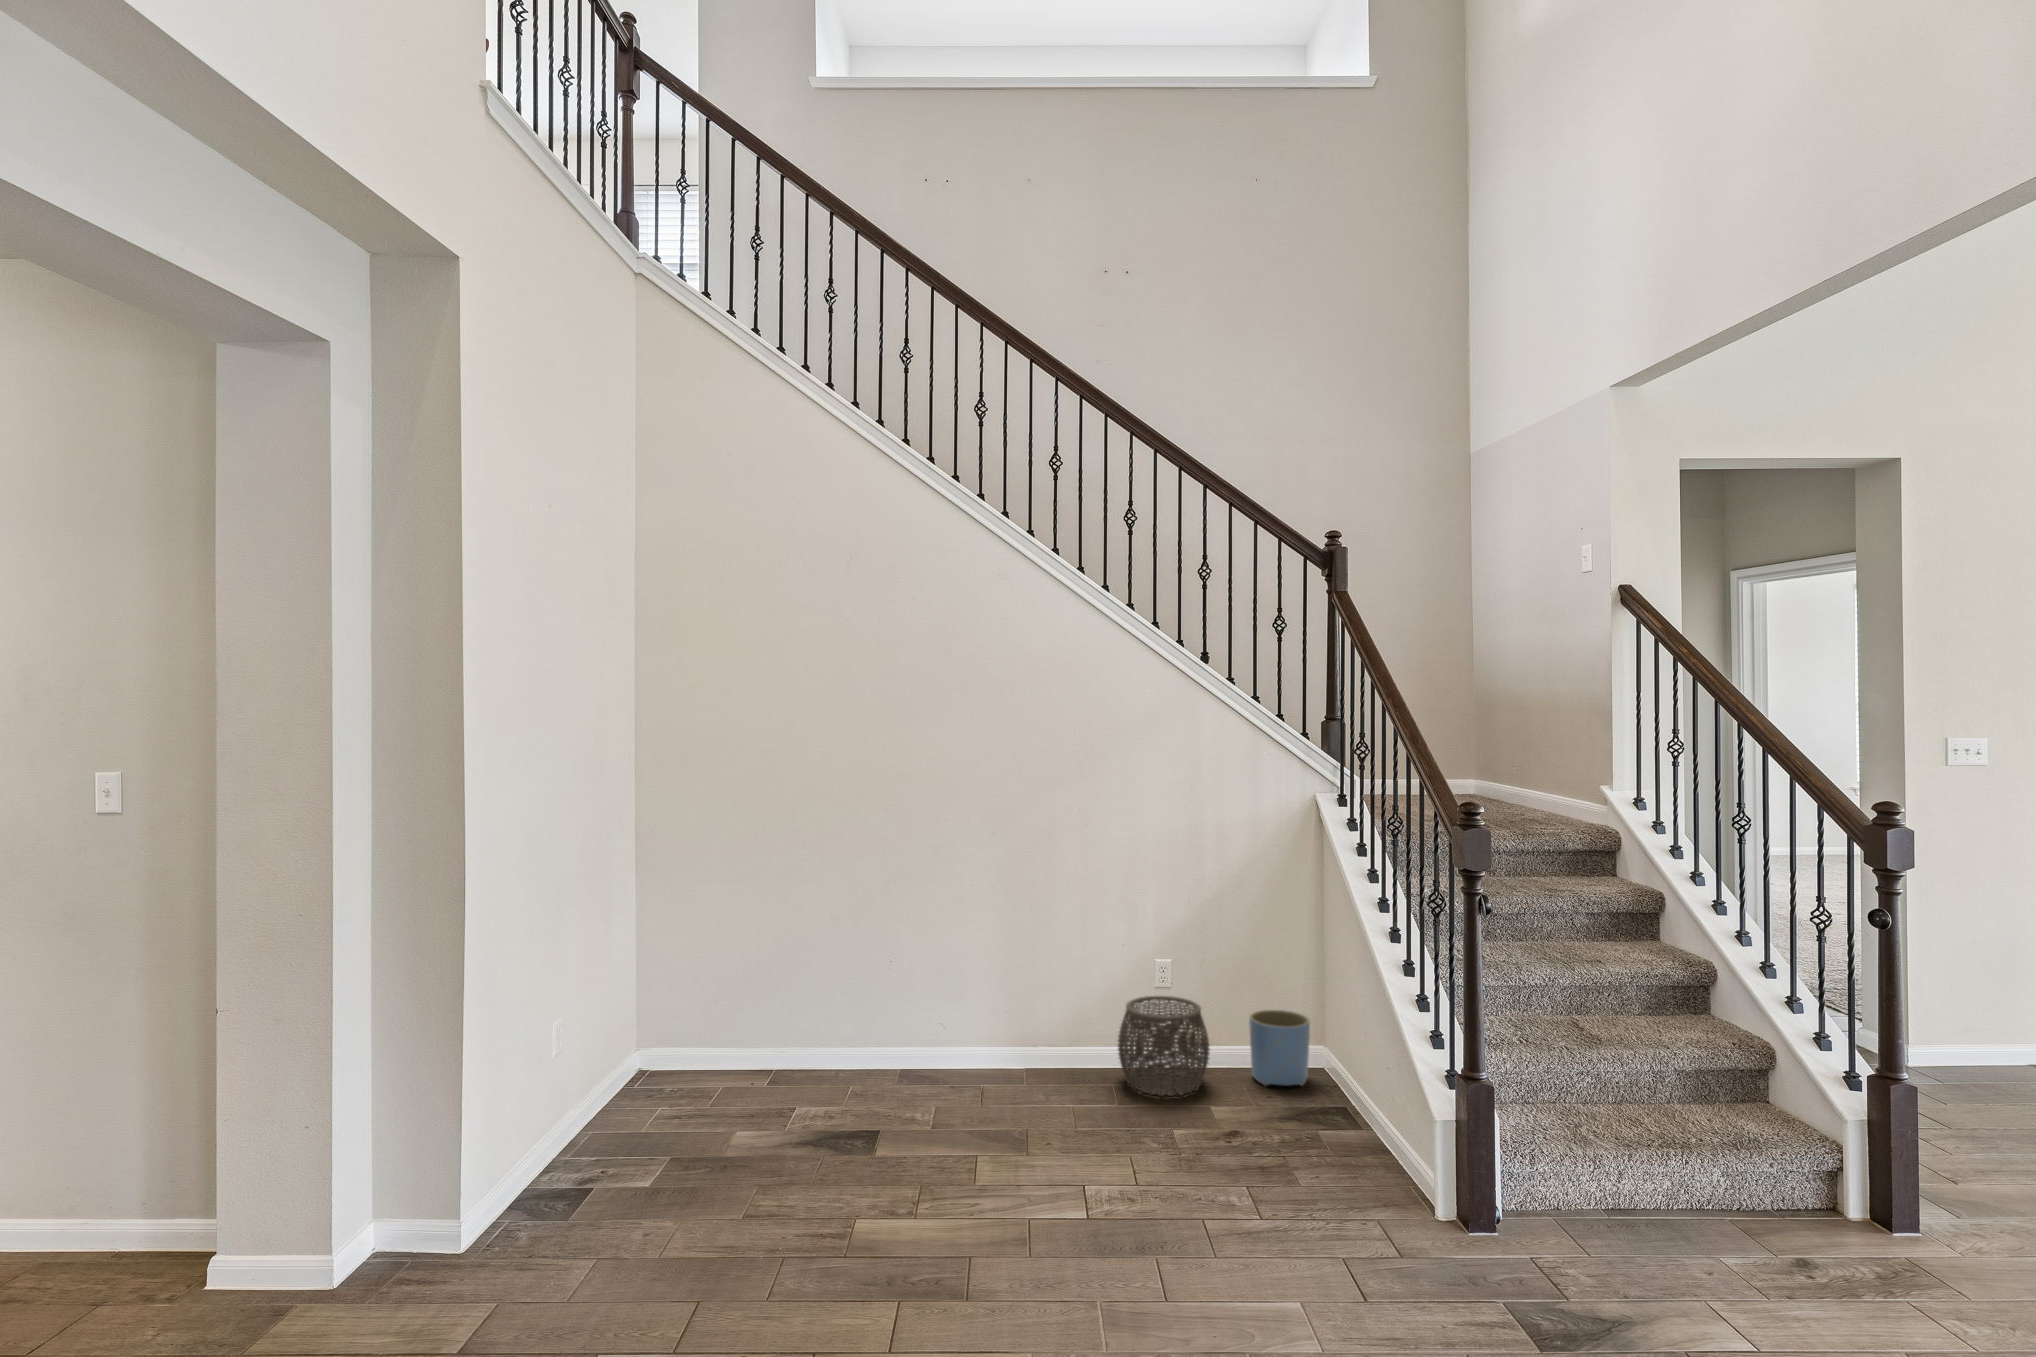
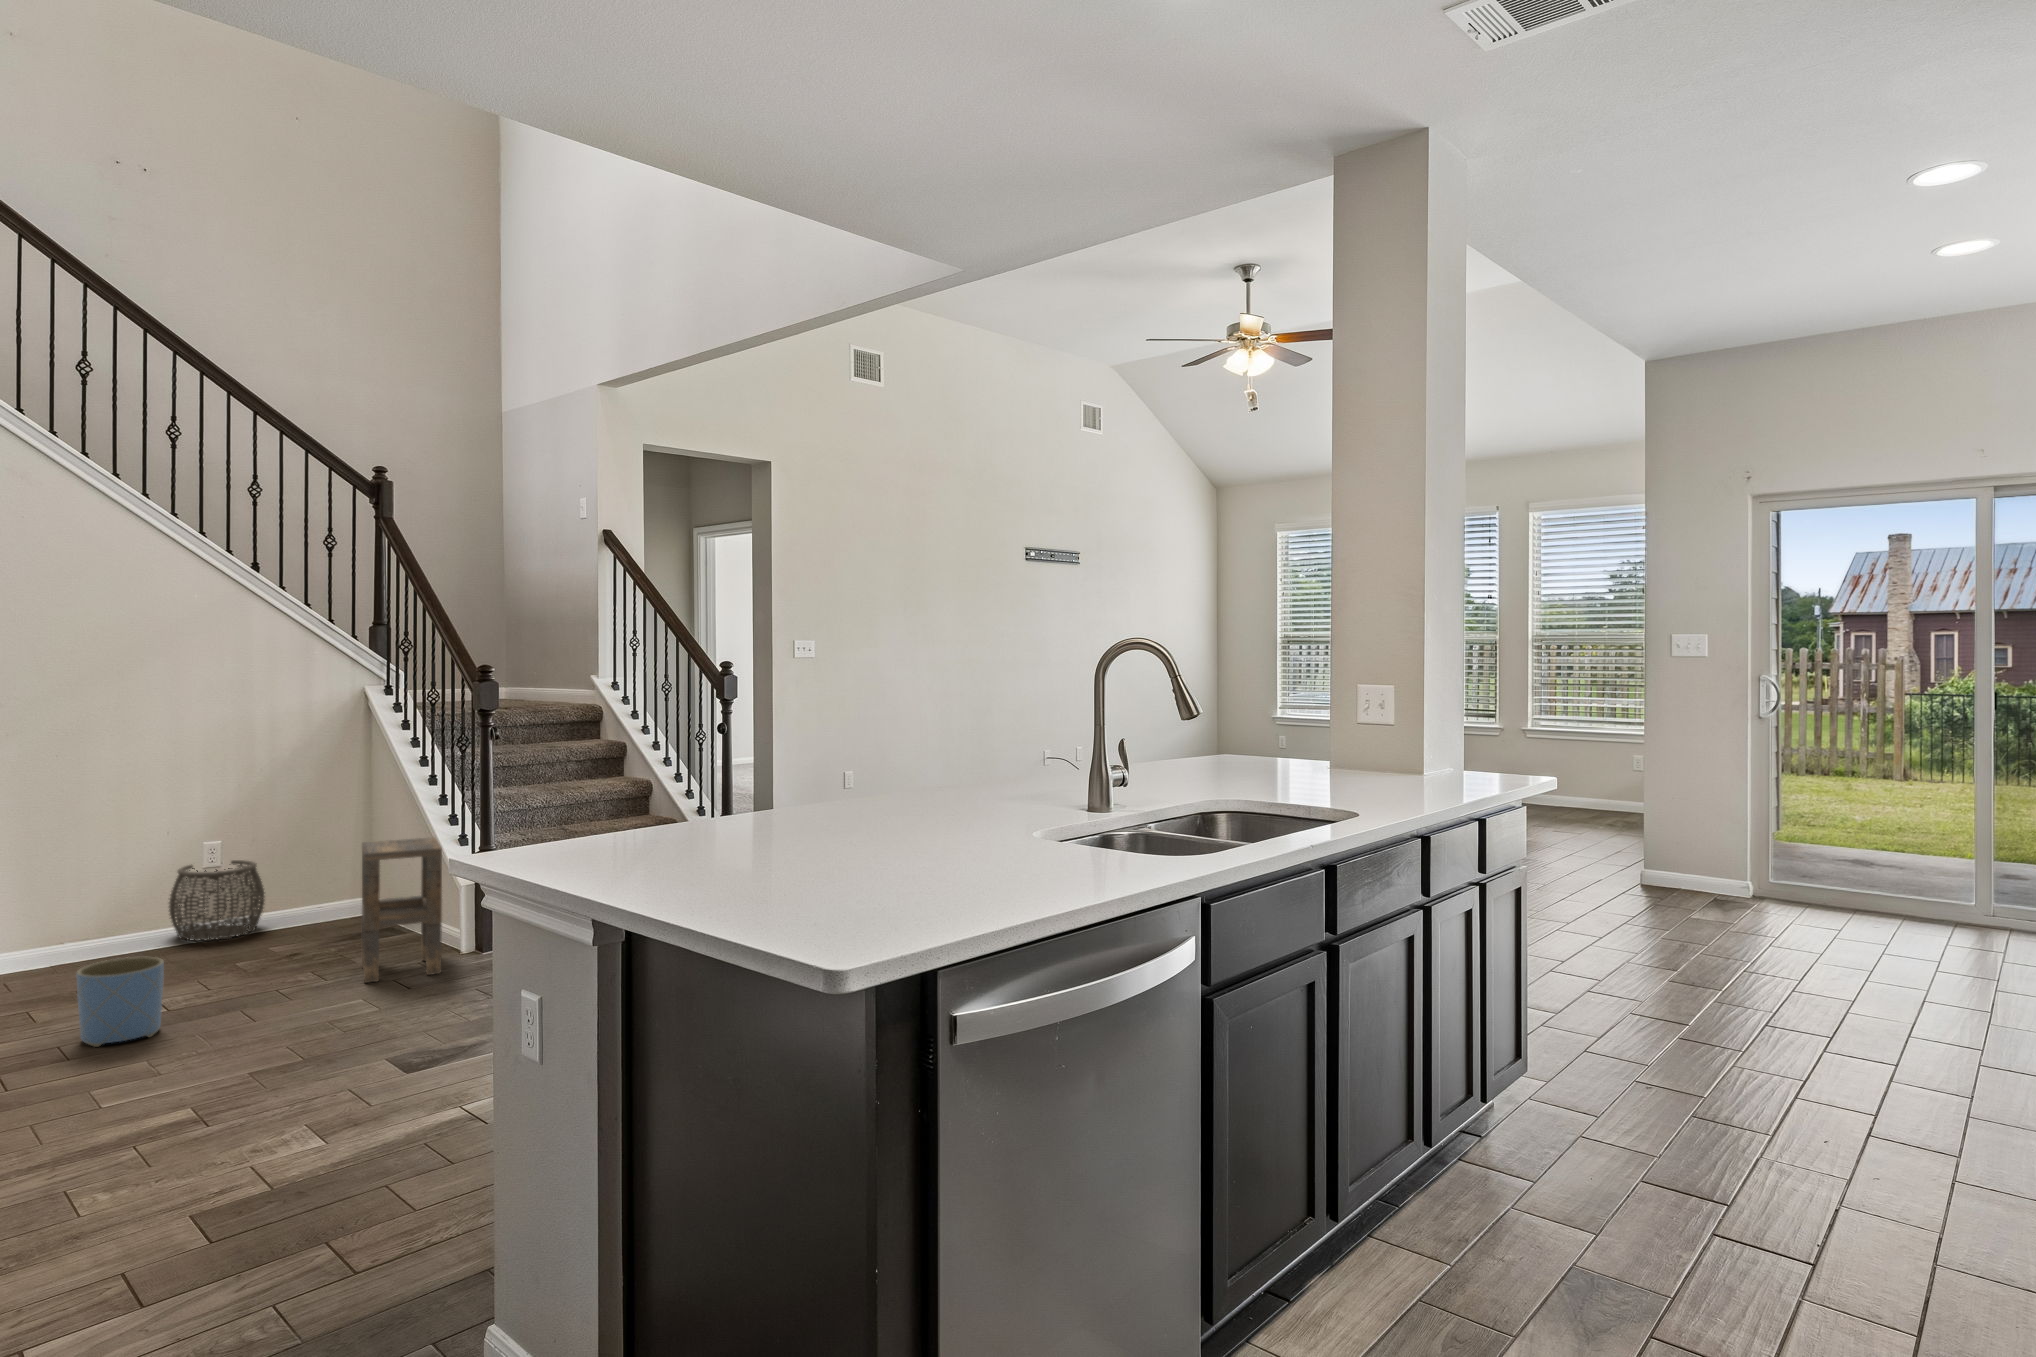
planter: present [1249,1010,1310,1086] -> present [76,957,164,1047]
side table: none [1308,1026,1411,1247] -> present [362,837,442,983]

